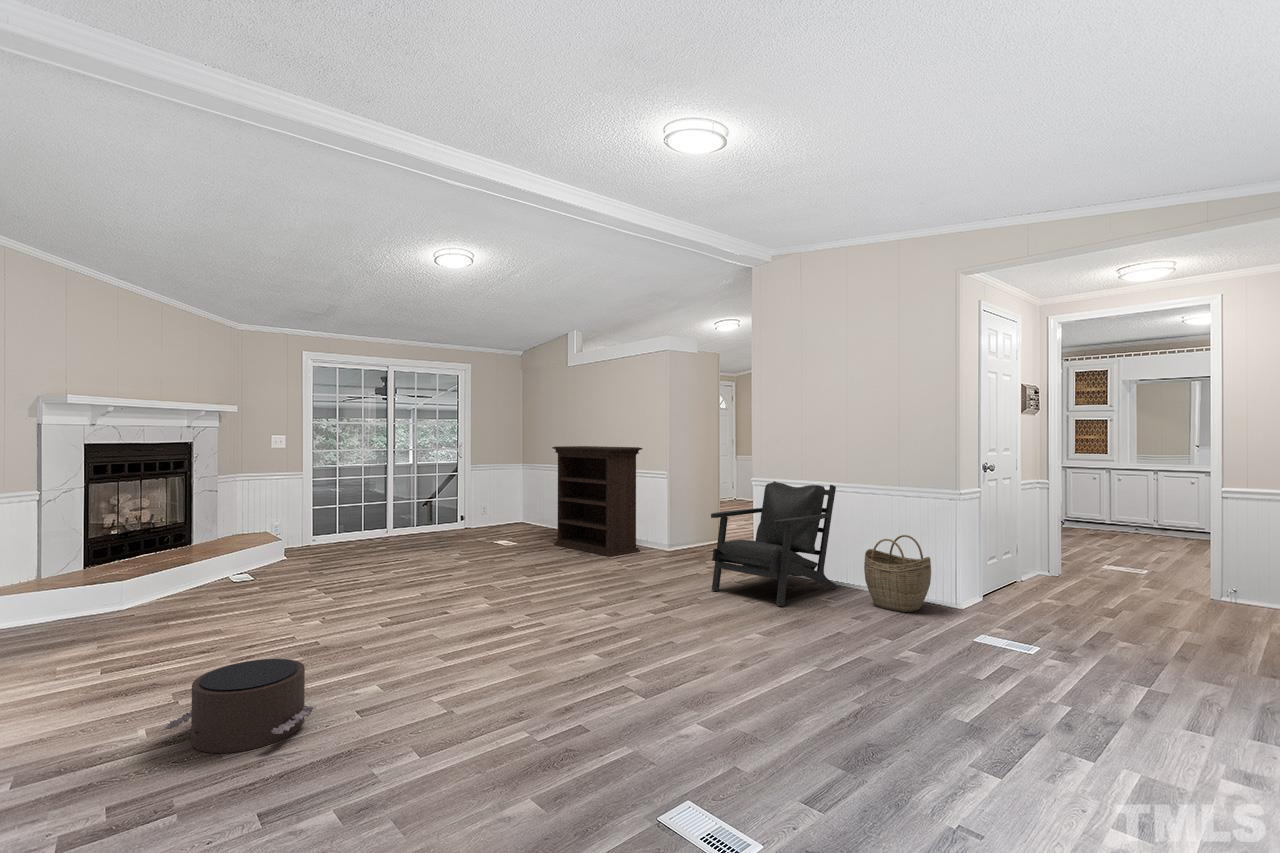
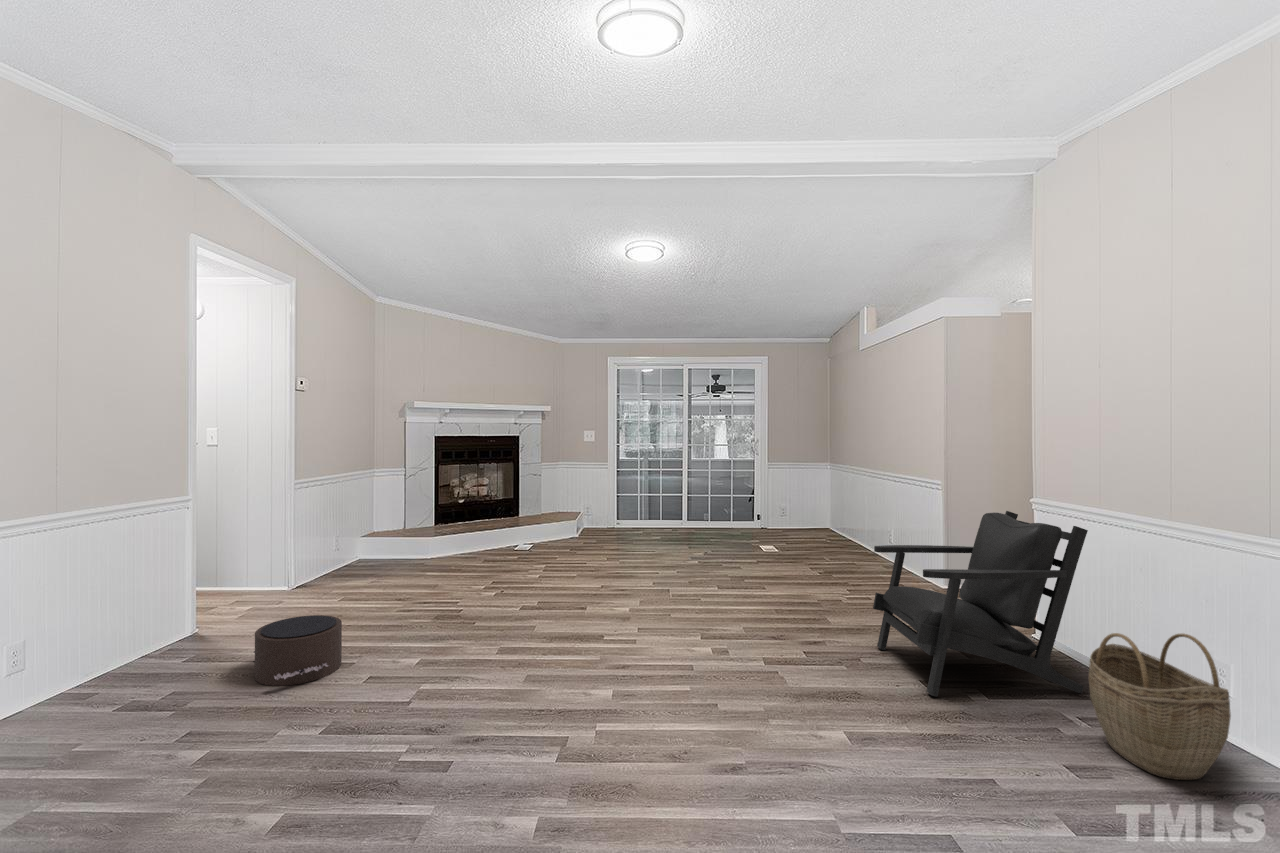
bookshelf: present [552,446,642,557] -> none [805,448,889,578]

